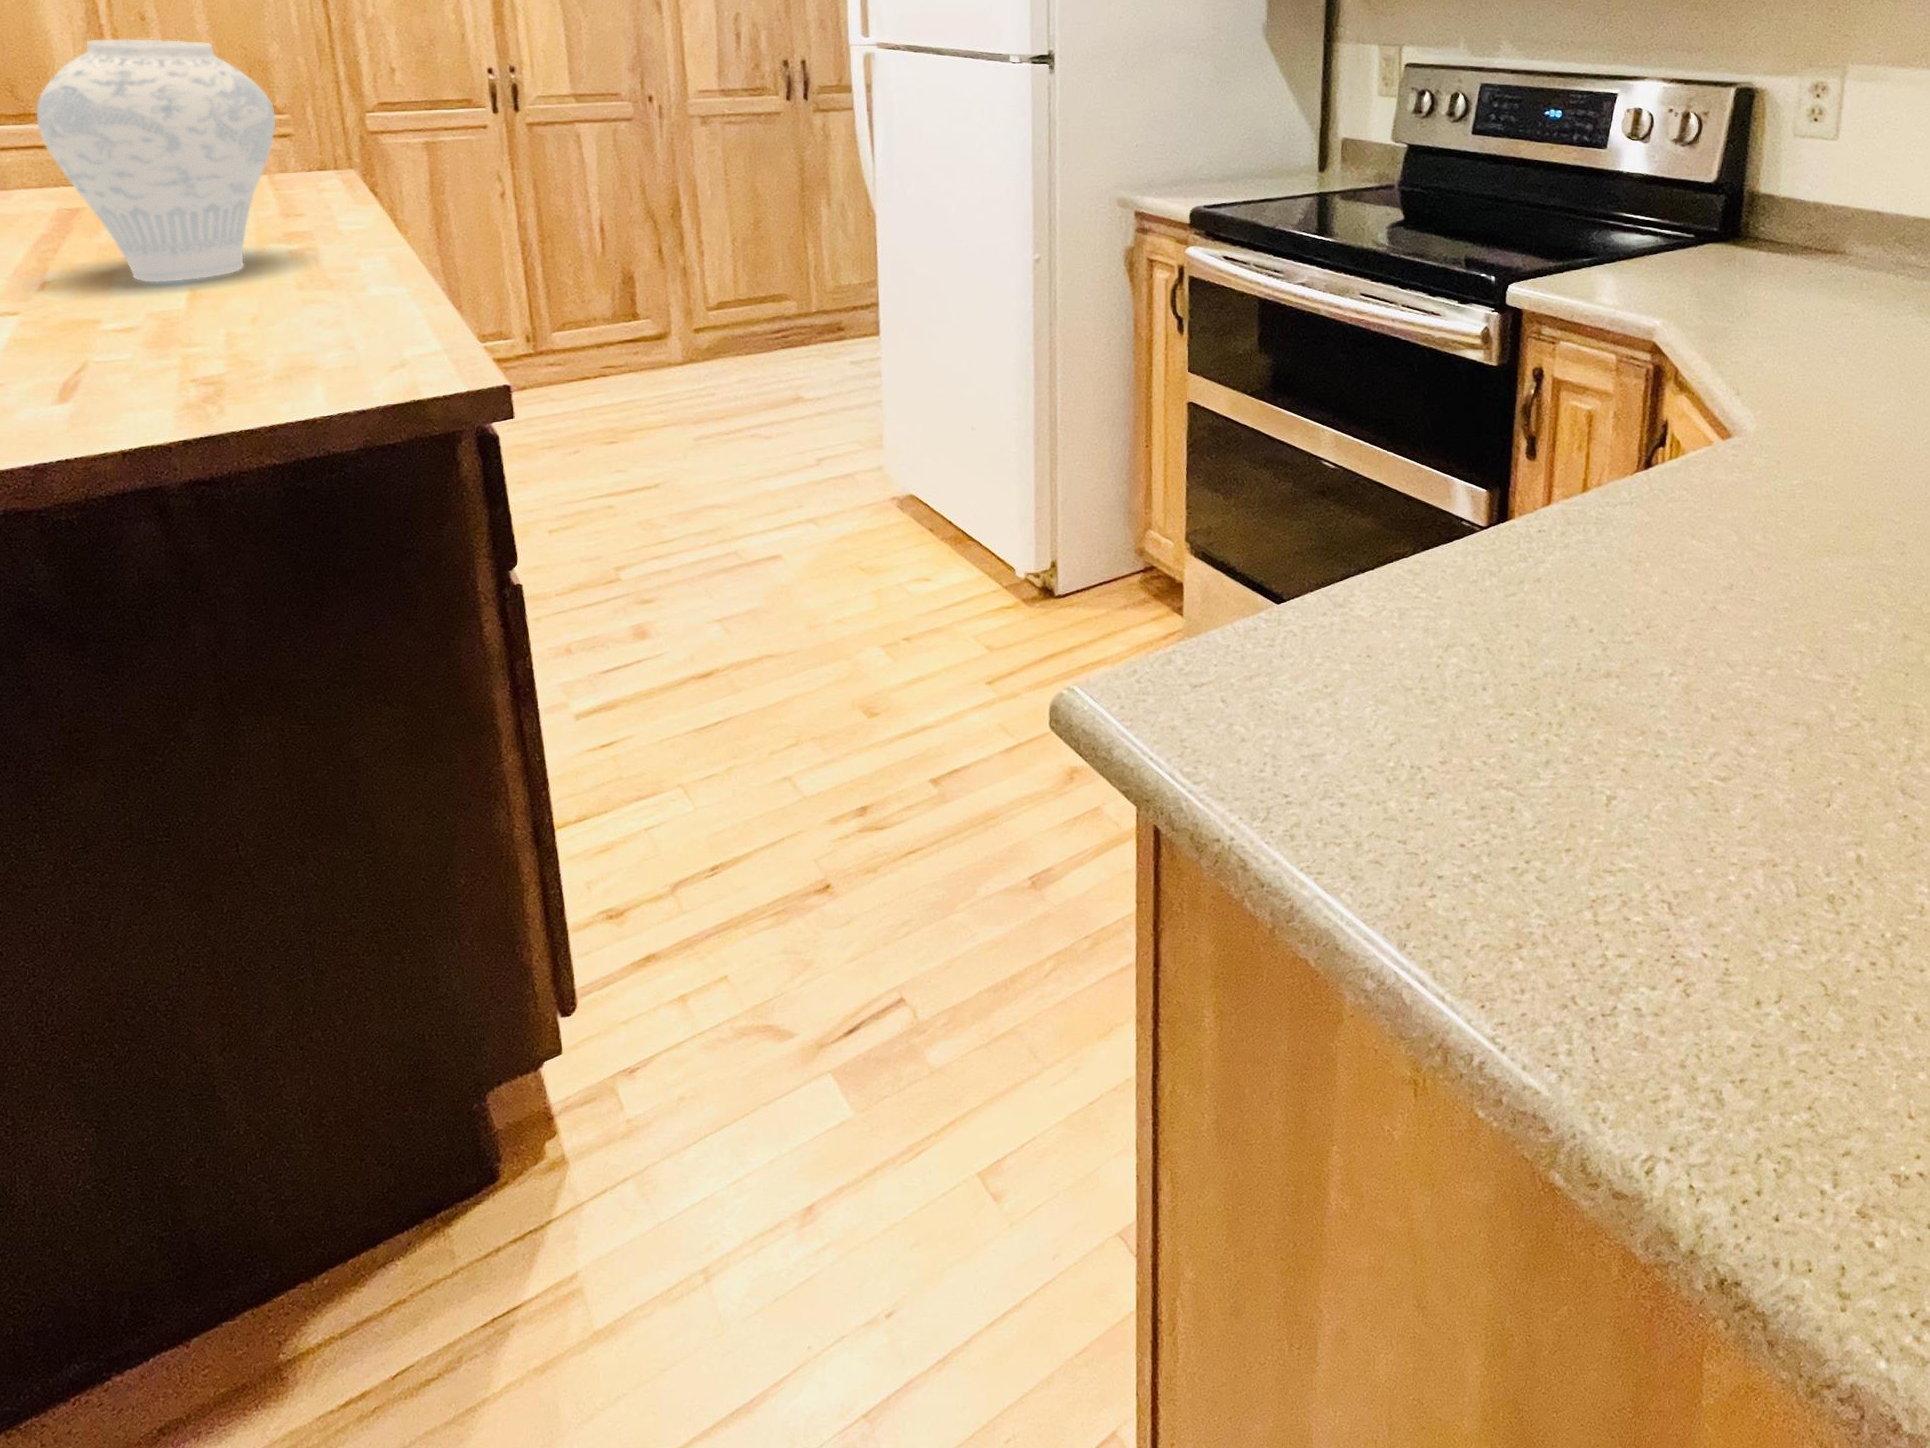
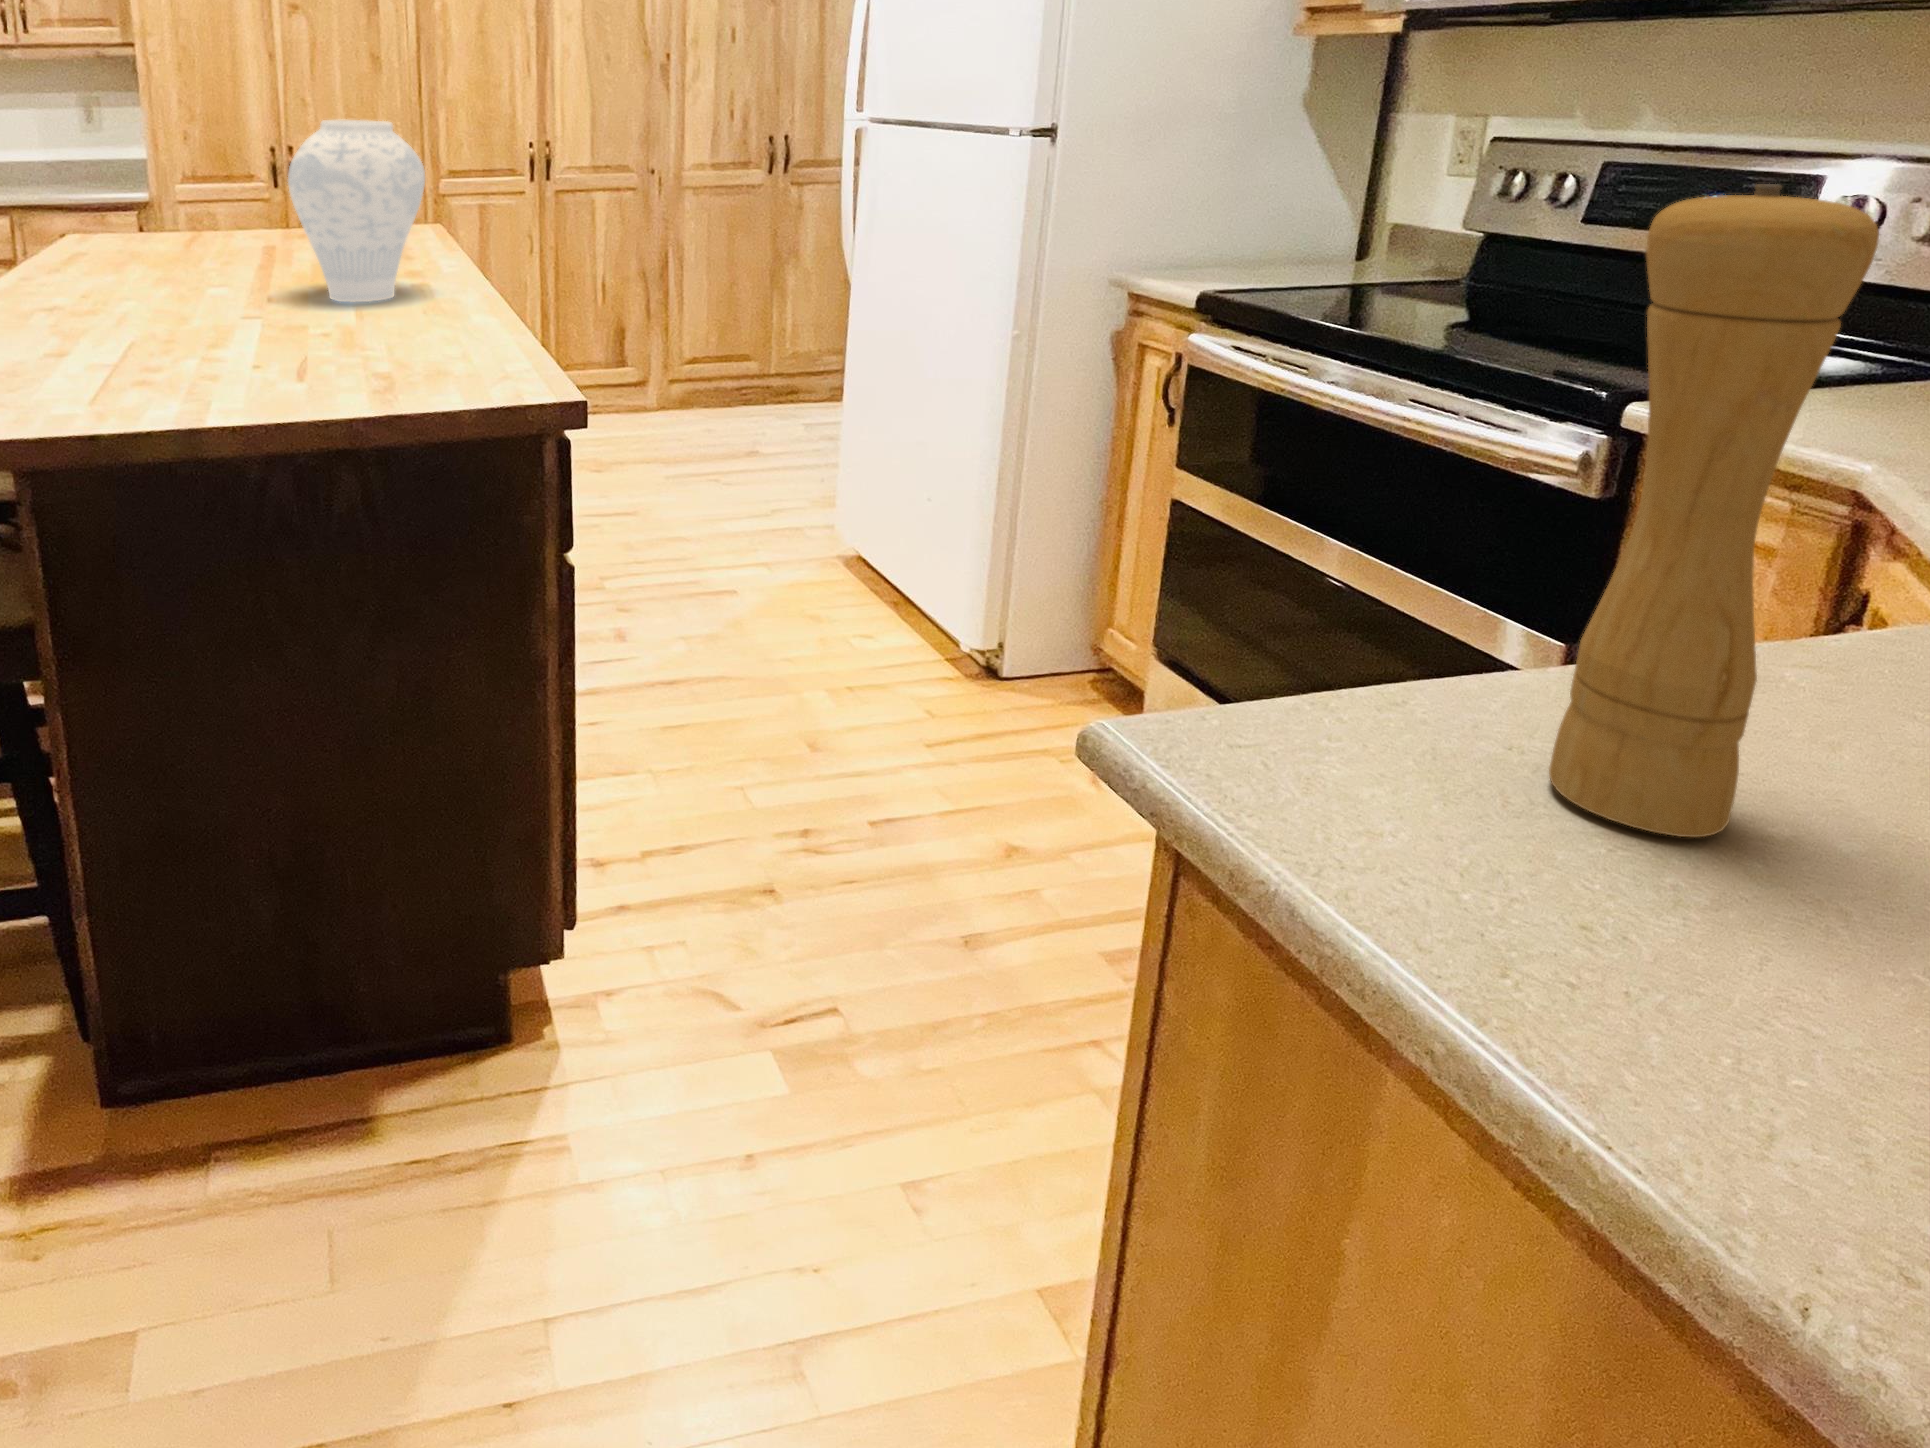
pepper mill: none [1483,116,1680,743] -> present [1549,184,1879,837]

